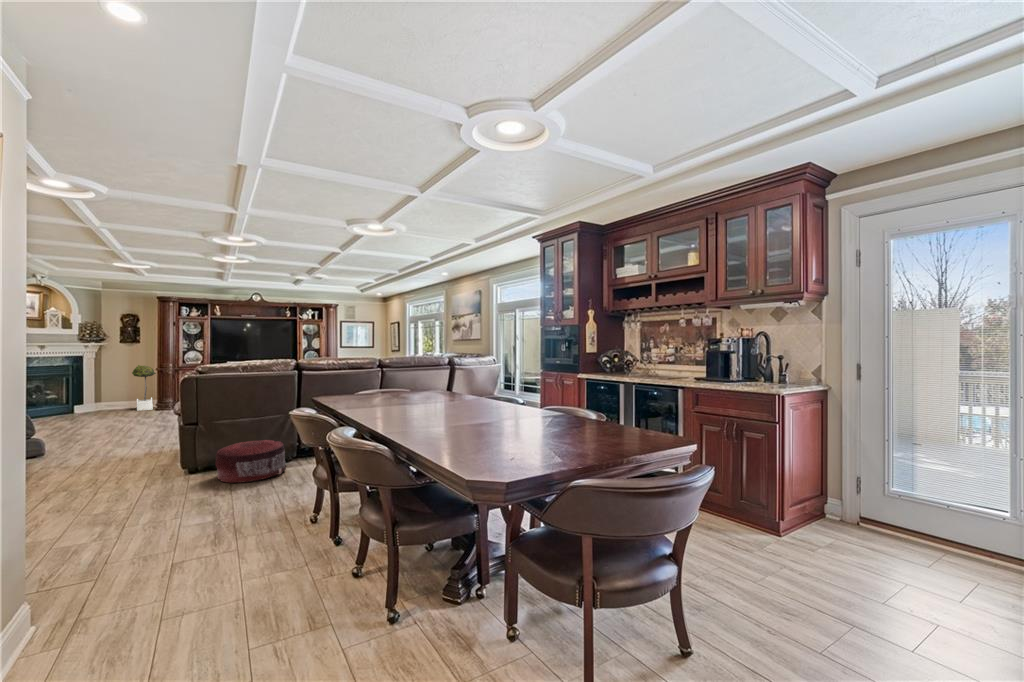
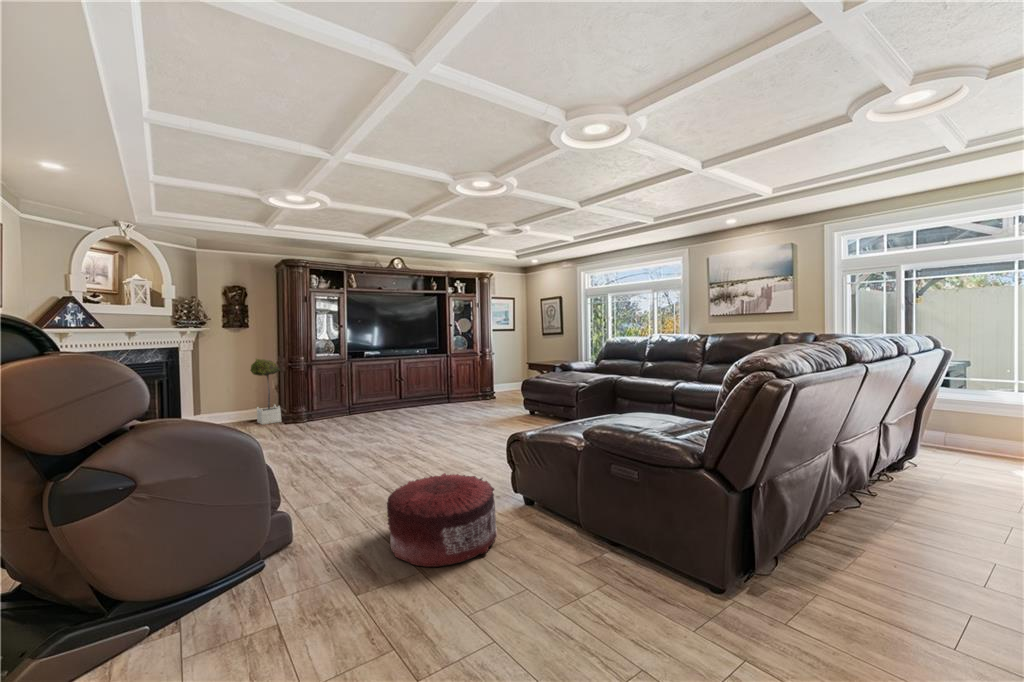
pouf: present [215,440,287,483] -> present [387,473,497,567]

